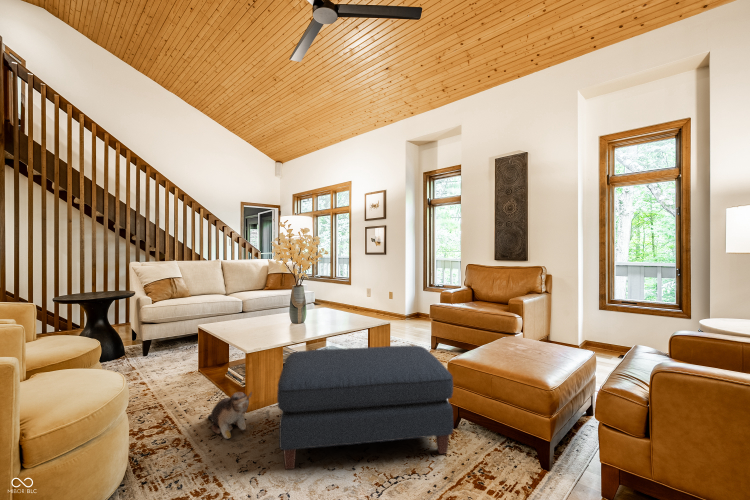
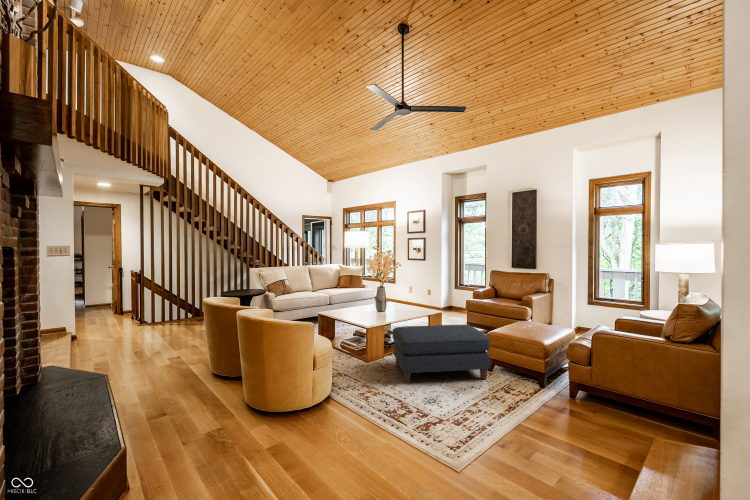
plush toy: present [208,392,252,439] -> none [348,347,380,372]

